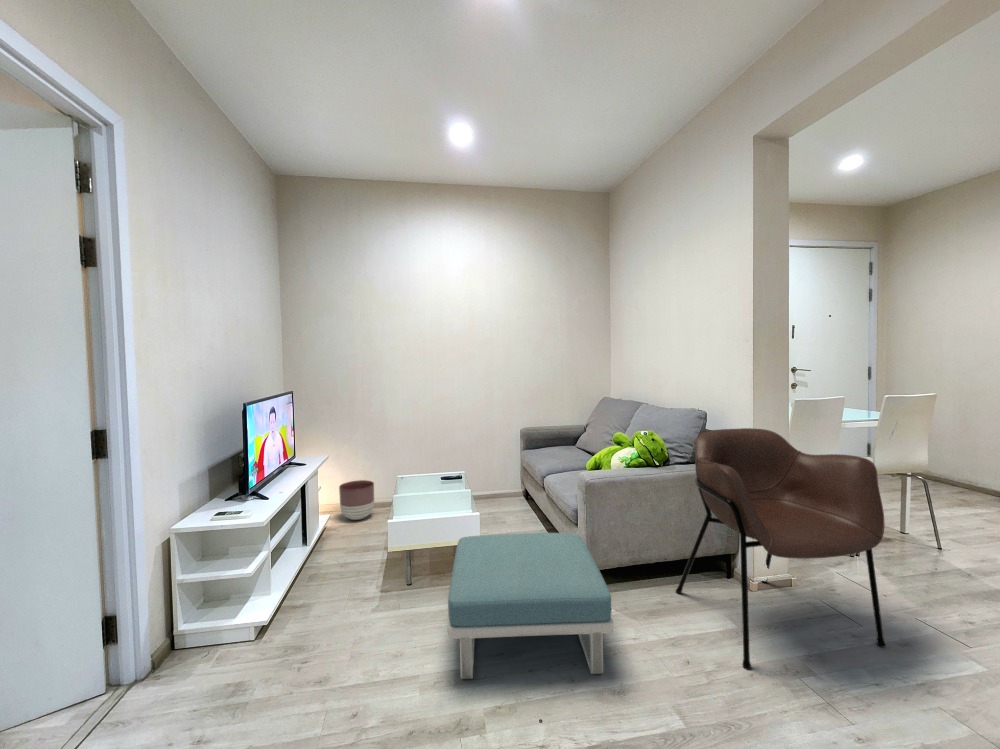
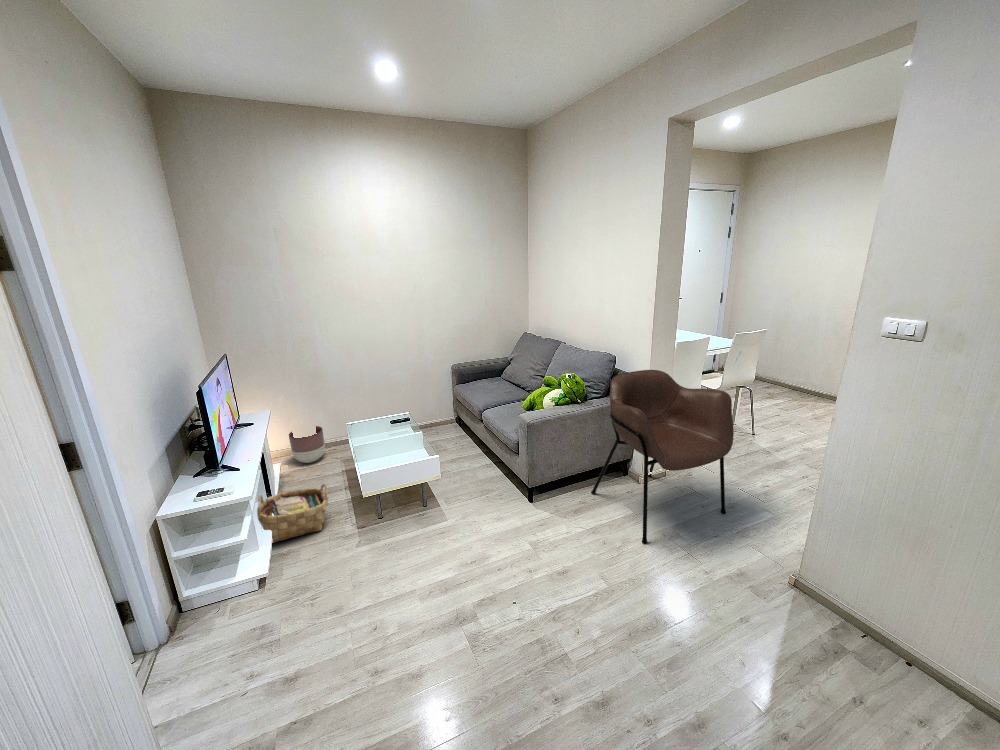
footstool: present [448,533,613,679] -> none [424,462,559,589]
woven basket: none [278,535,356,594] -> present [257,484,328,543]

